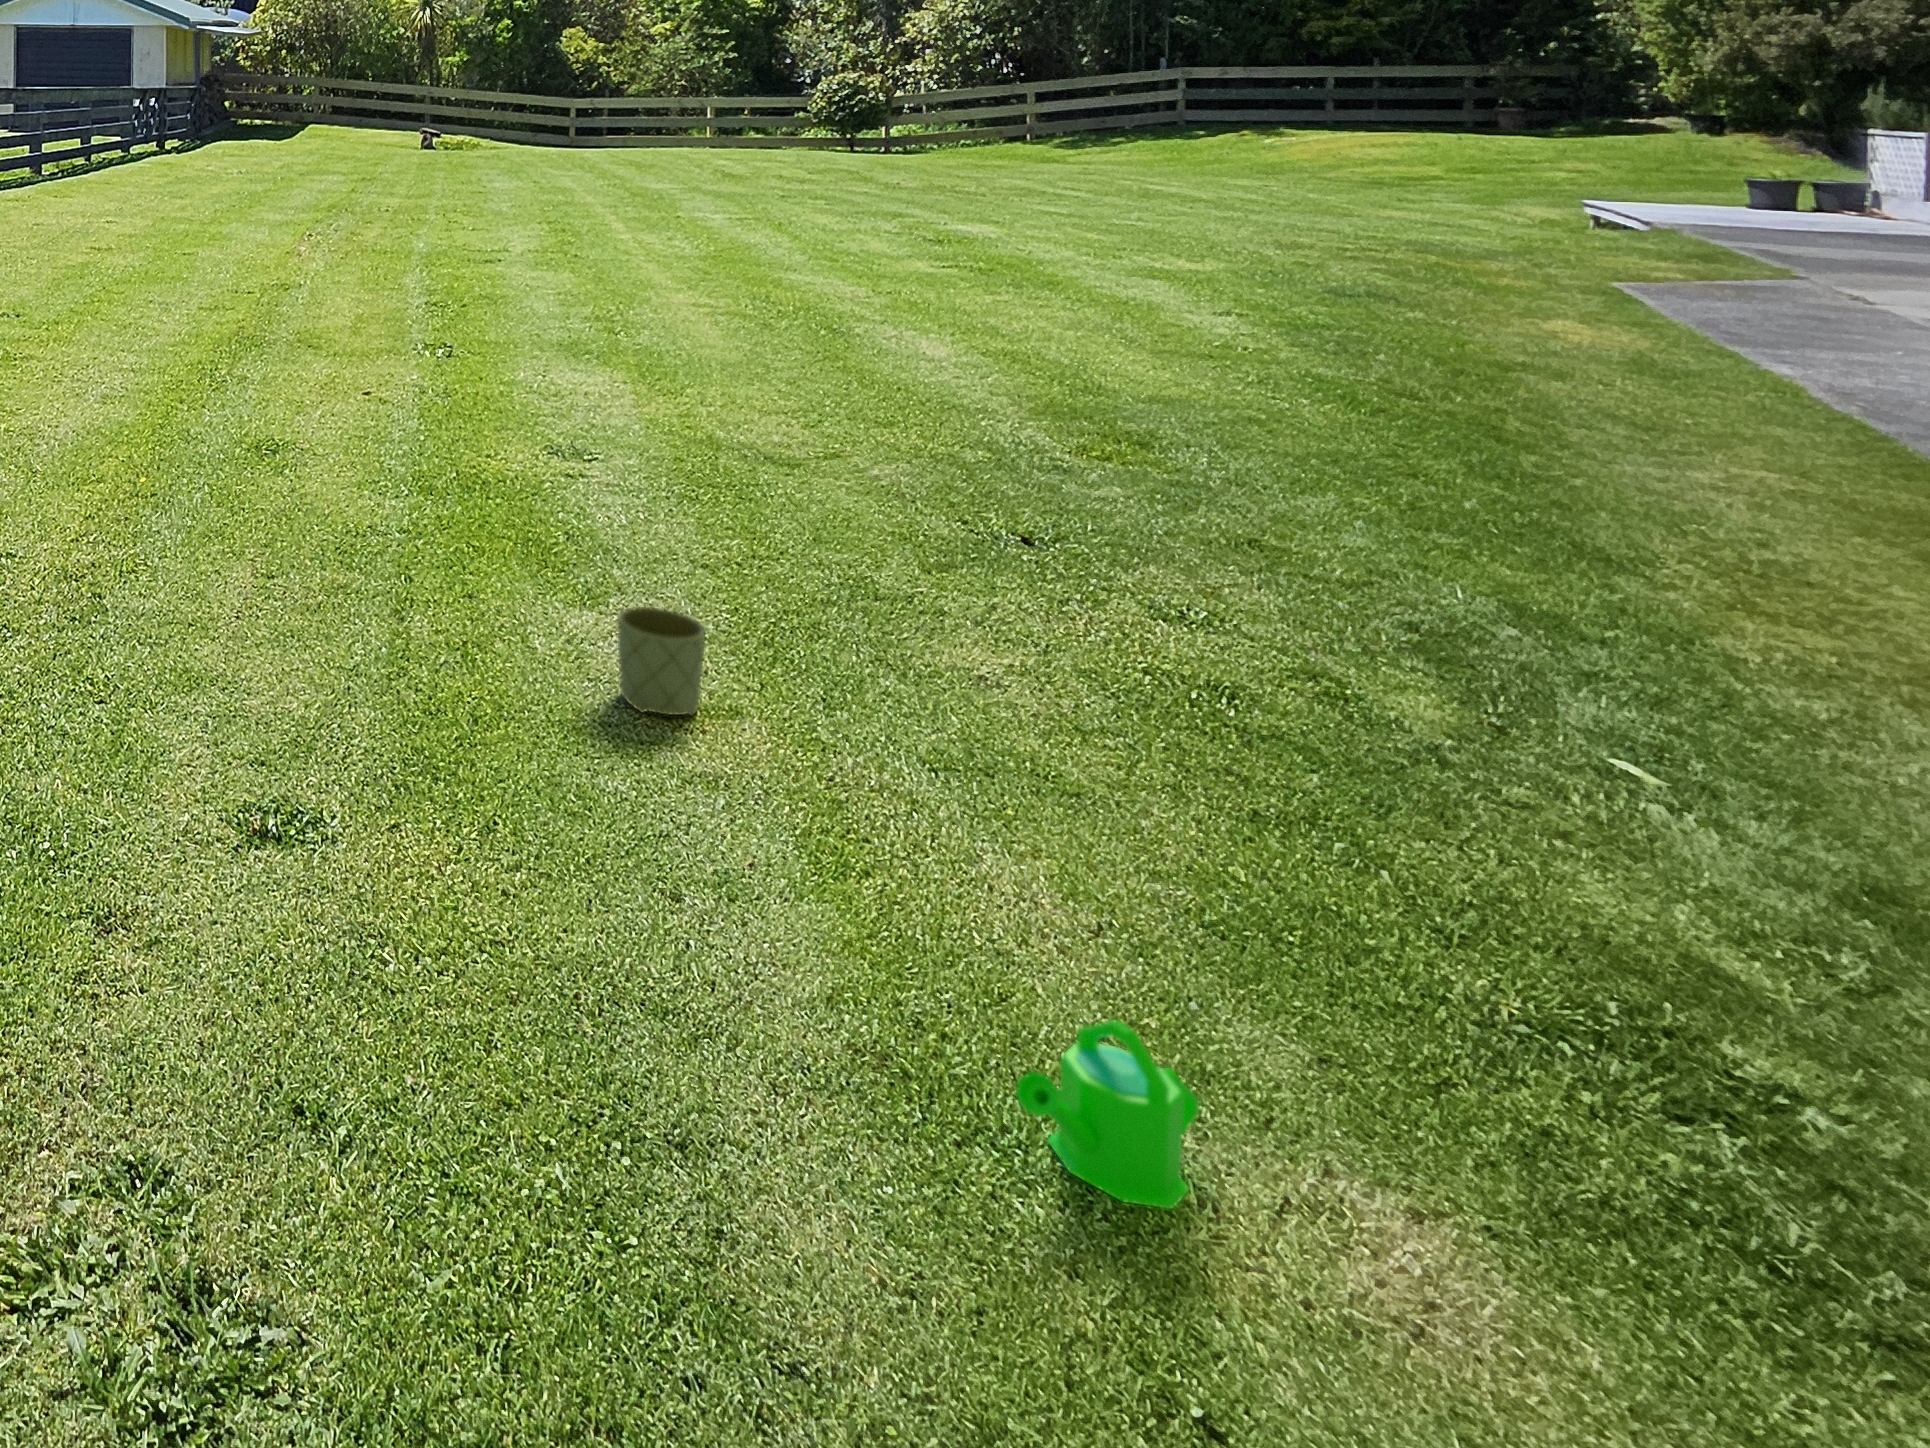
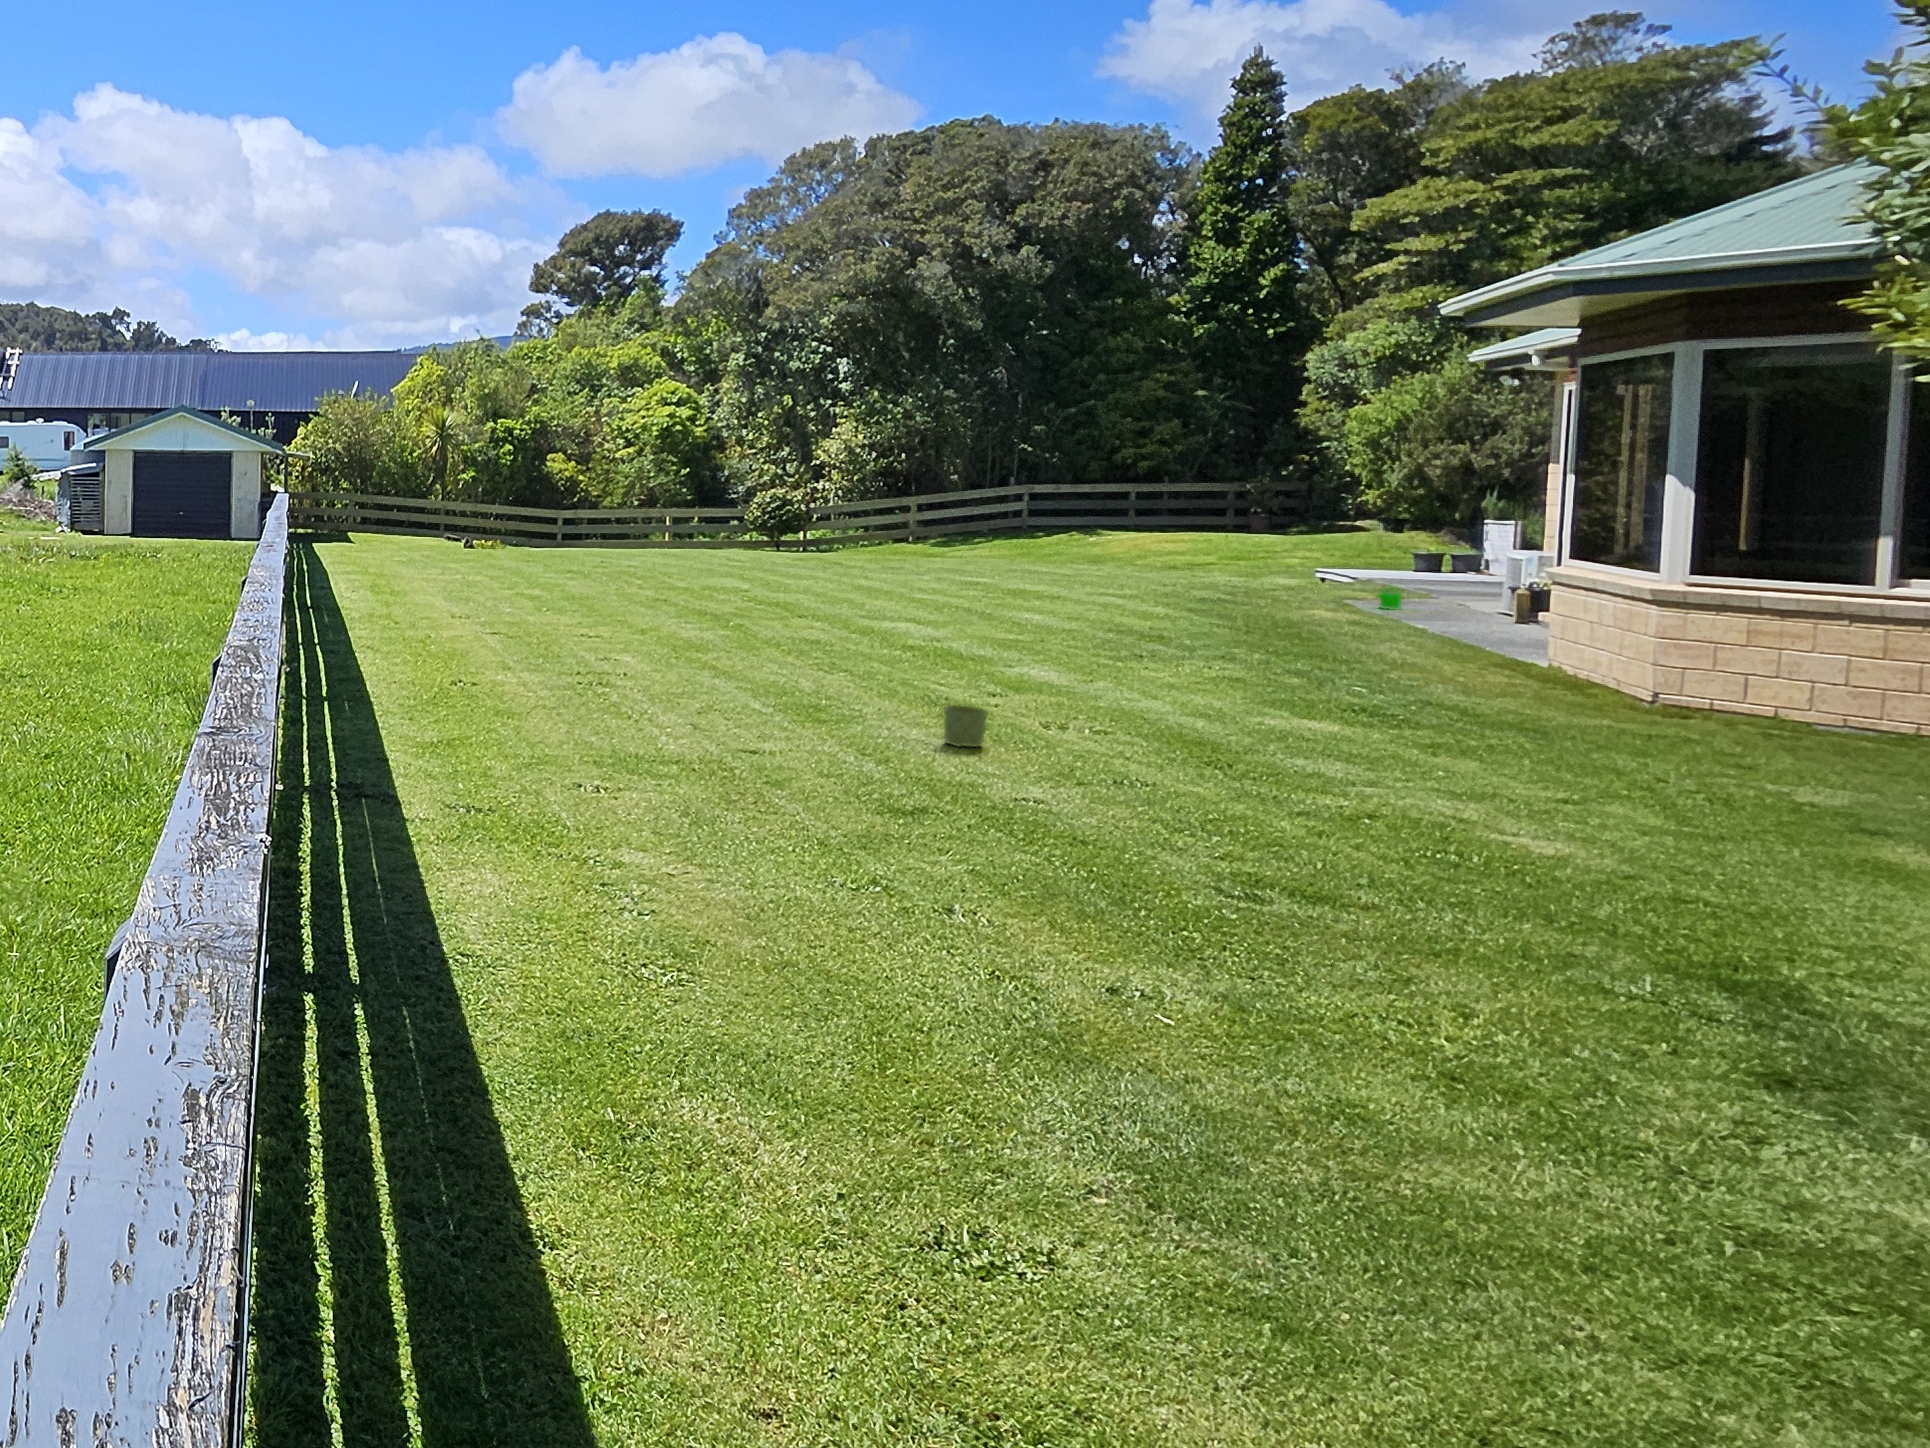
watering can: present [1016,1019,1199,1209] -> present [1377,588,1402,610]

